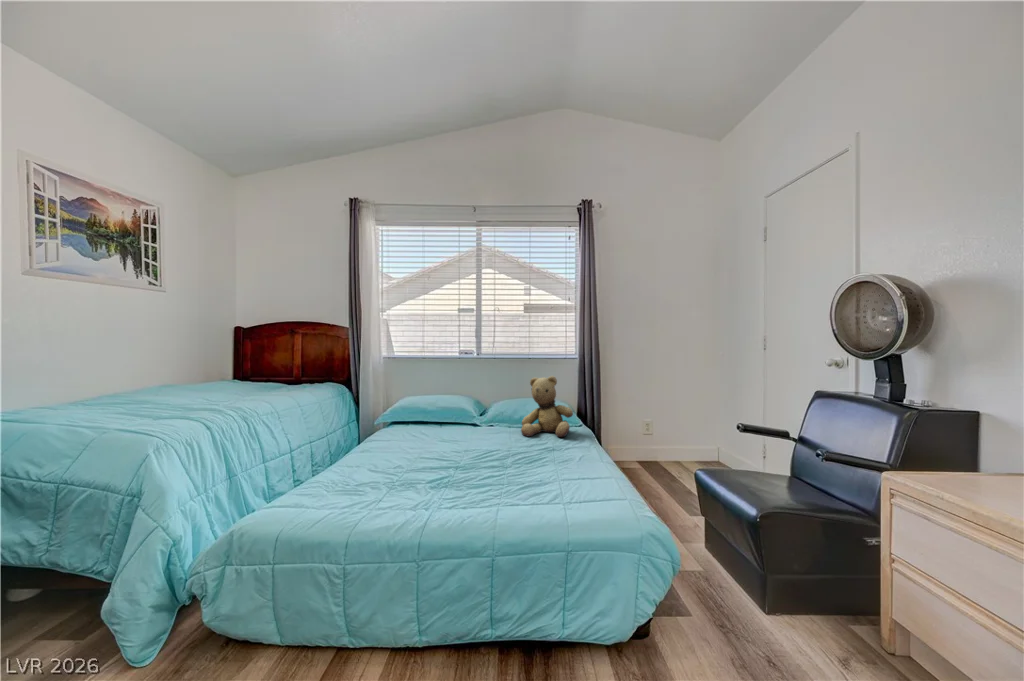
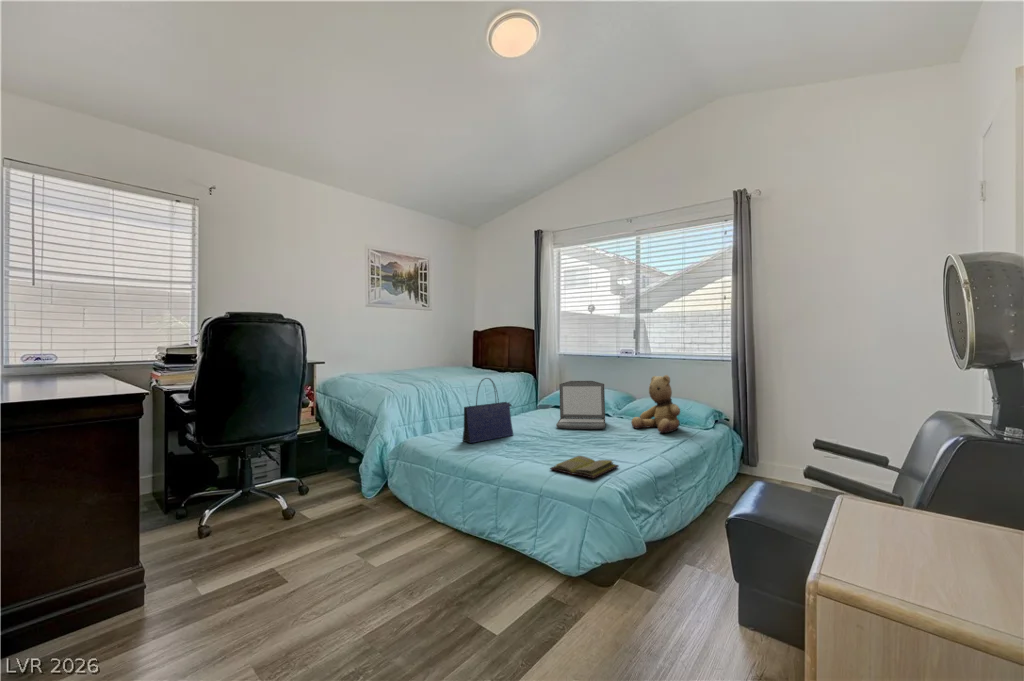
laptop: none [435,388,505,451] -> present [556,381,605,429]
tote bag: none [364,398,420,502] -> present [463,378,513,443]
diary: none [554,482,627,513] -> present [550,456,618,478]

